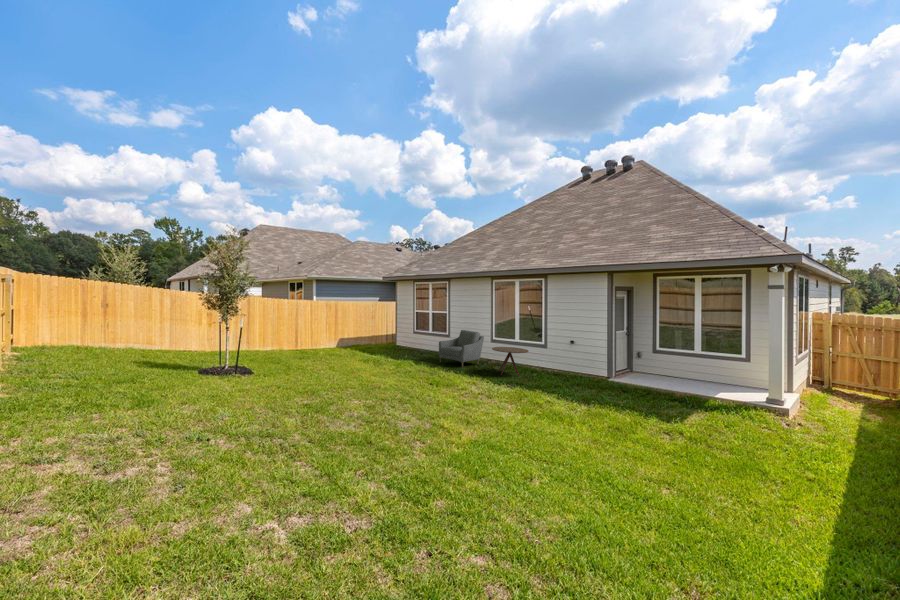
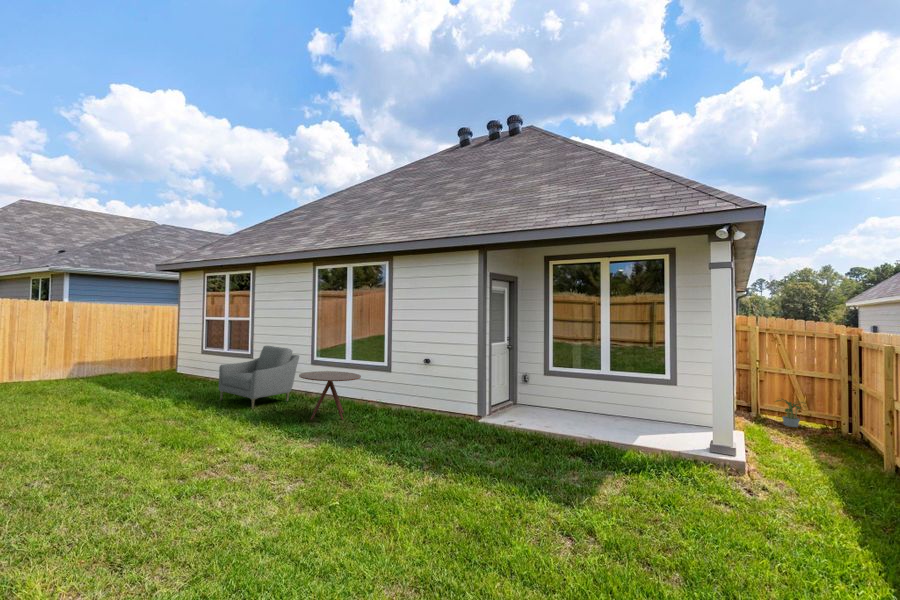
potted plant: none [843,376,876,398] -> present [776,399,806,427]

